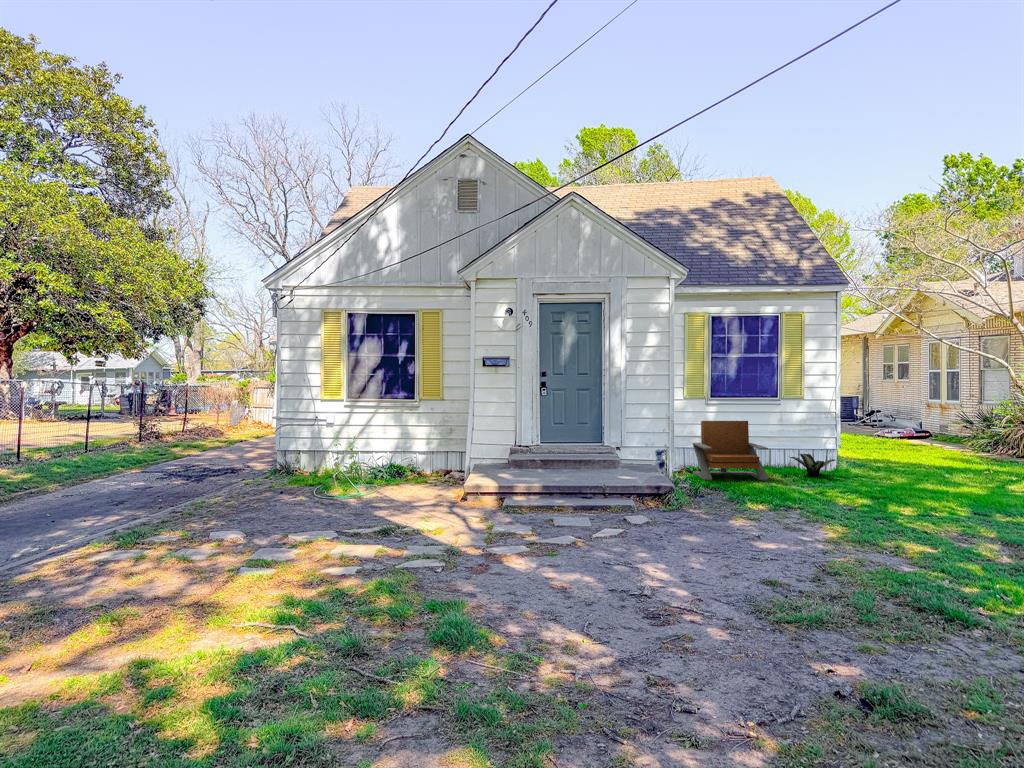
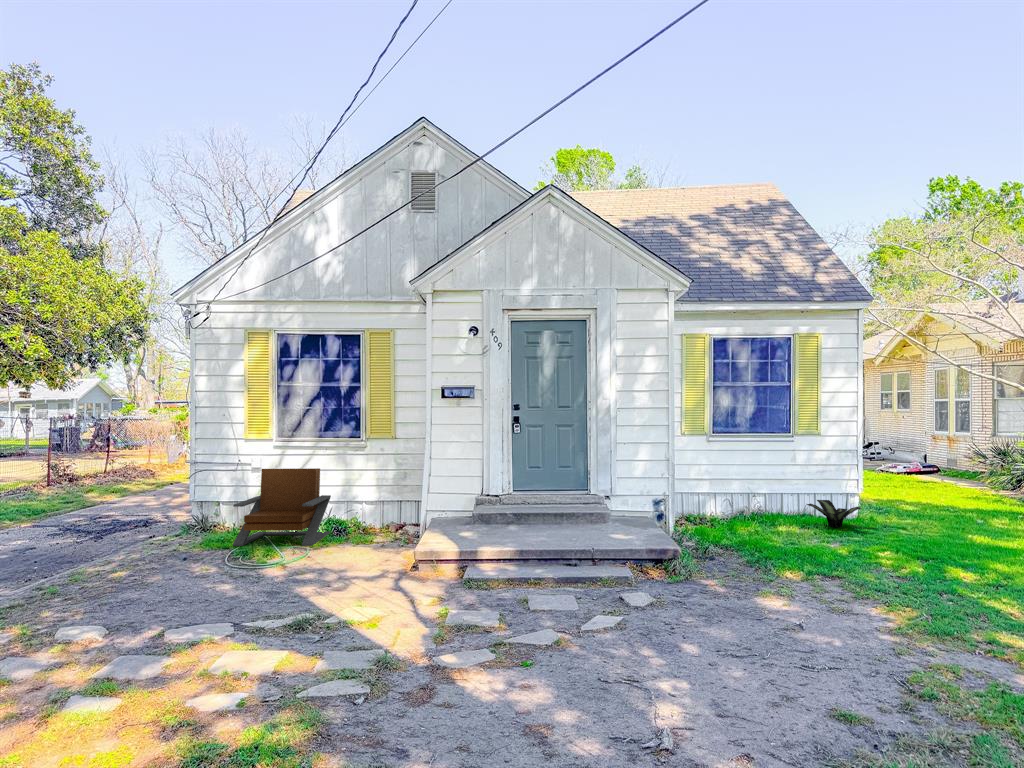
lounge chair: present [692,421,768,480] -> present [233,468,331,546]

